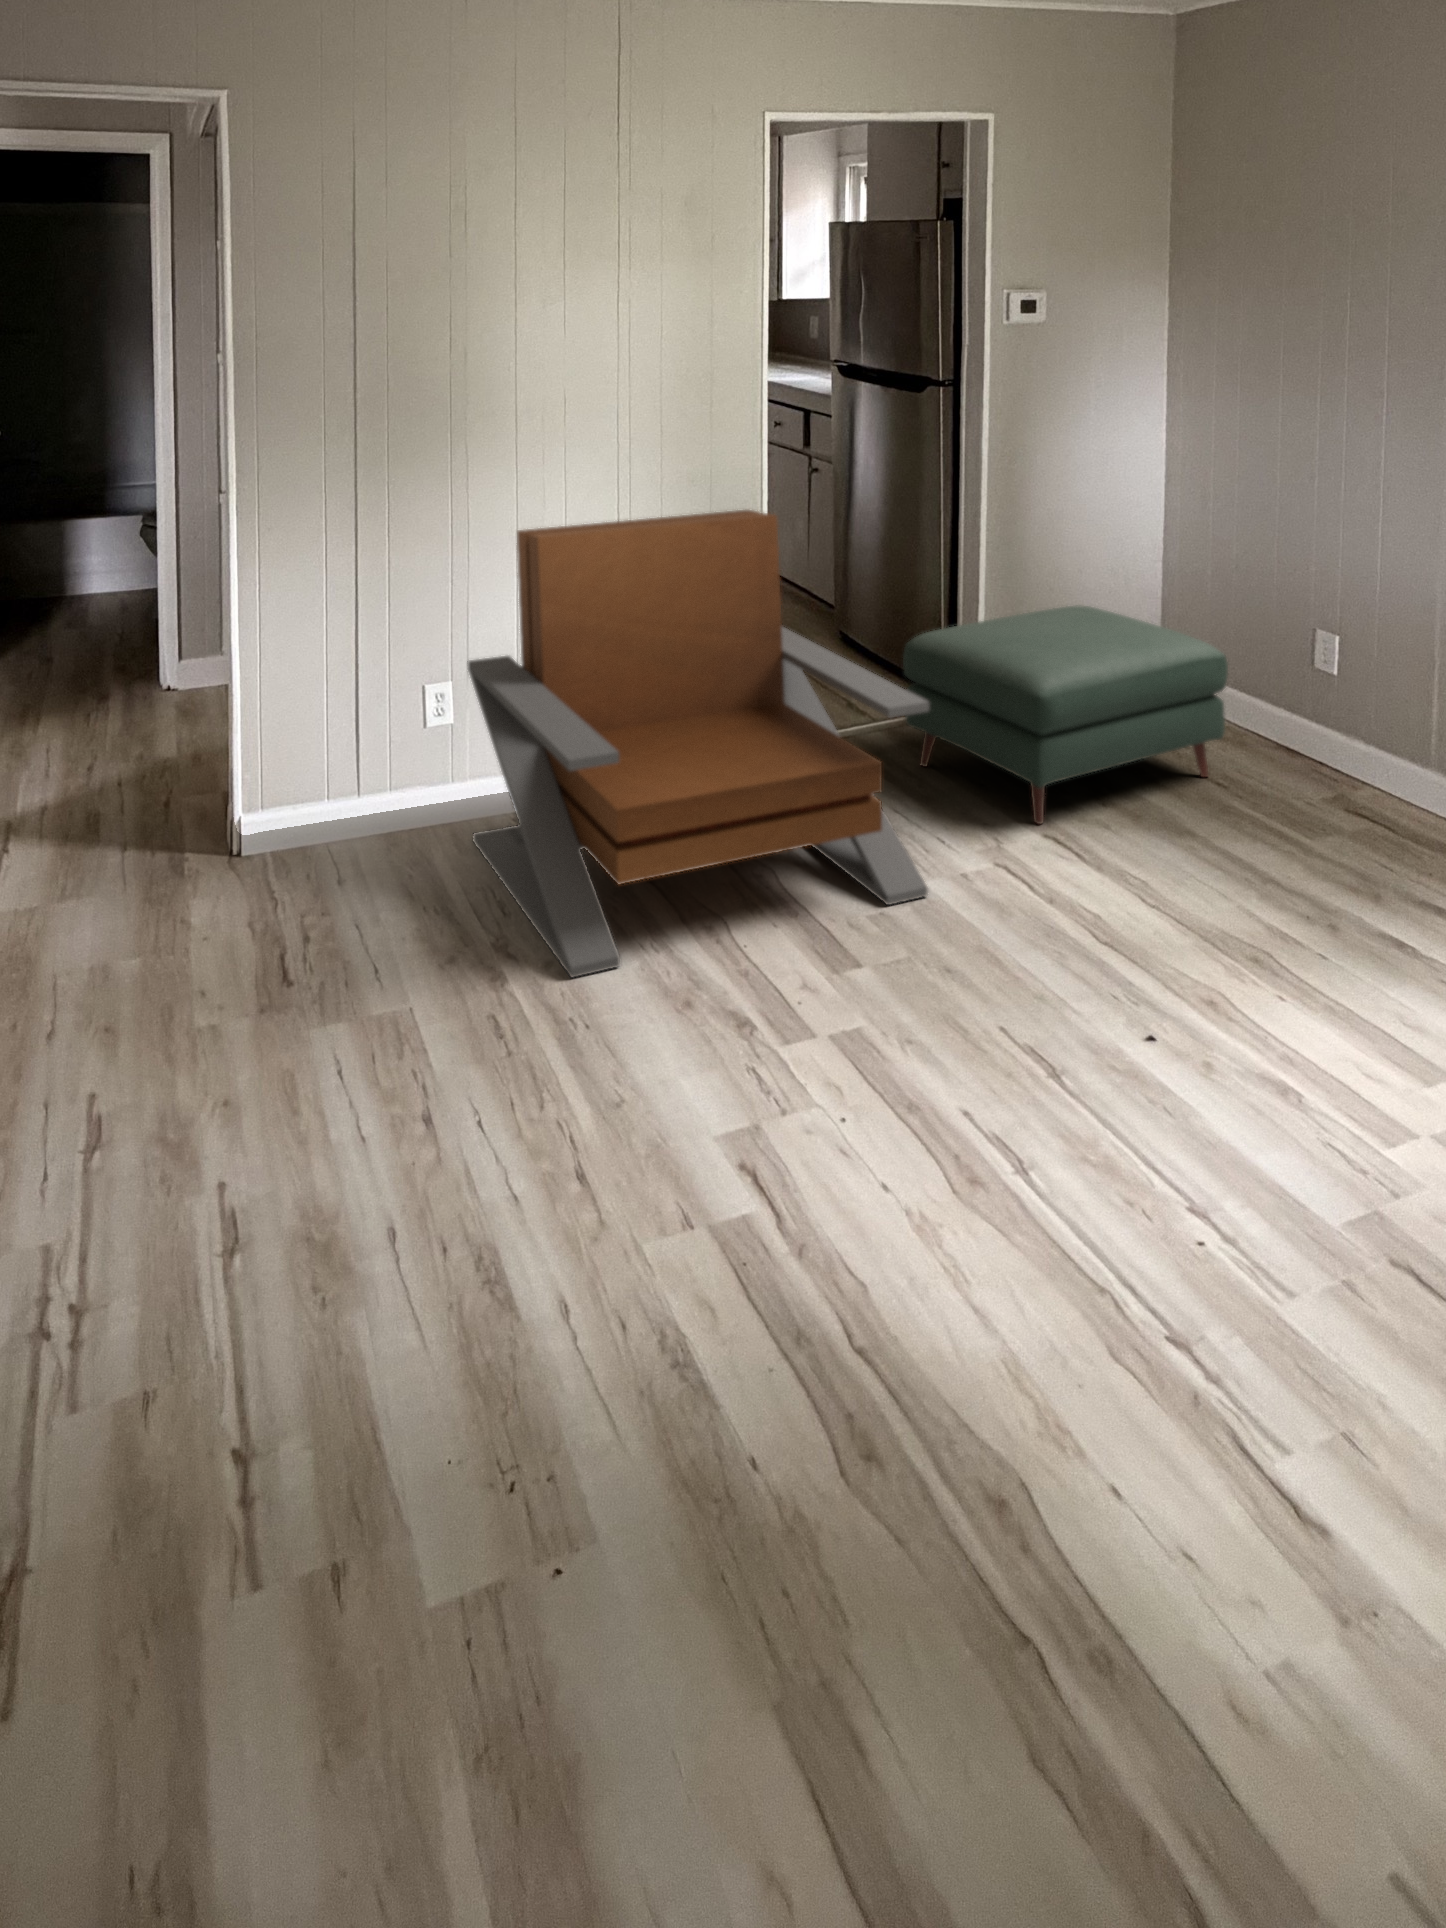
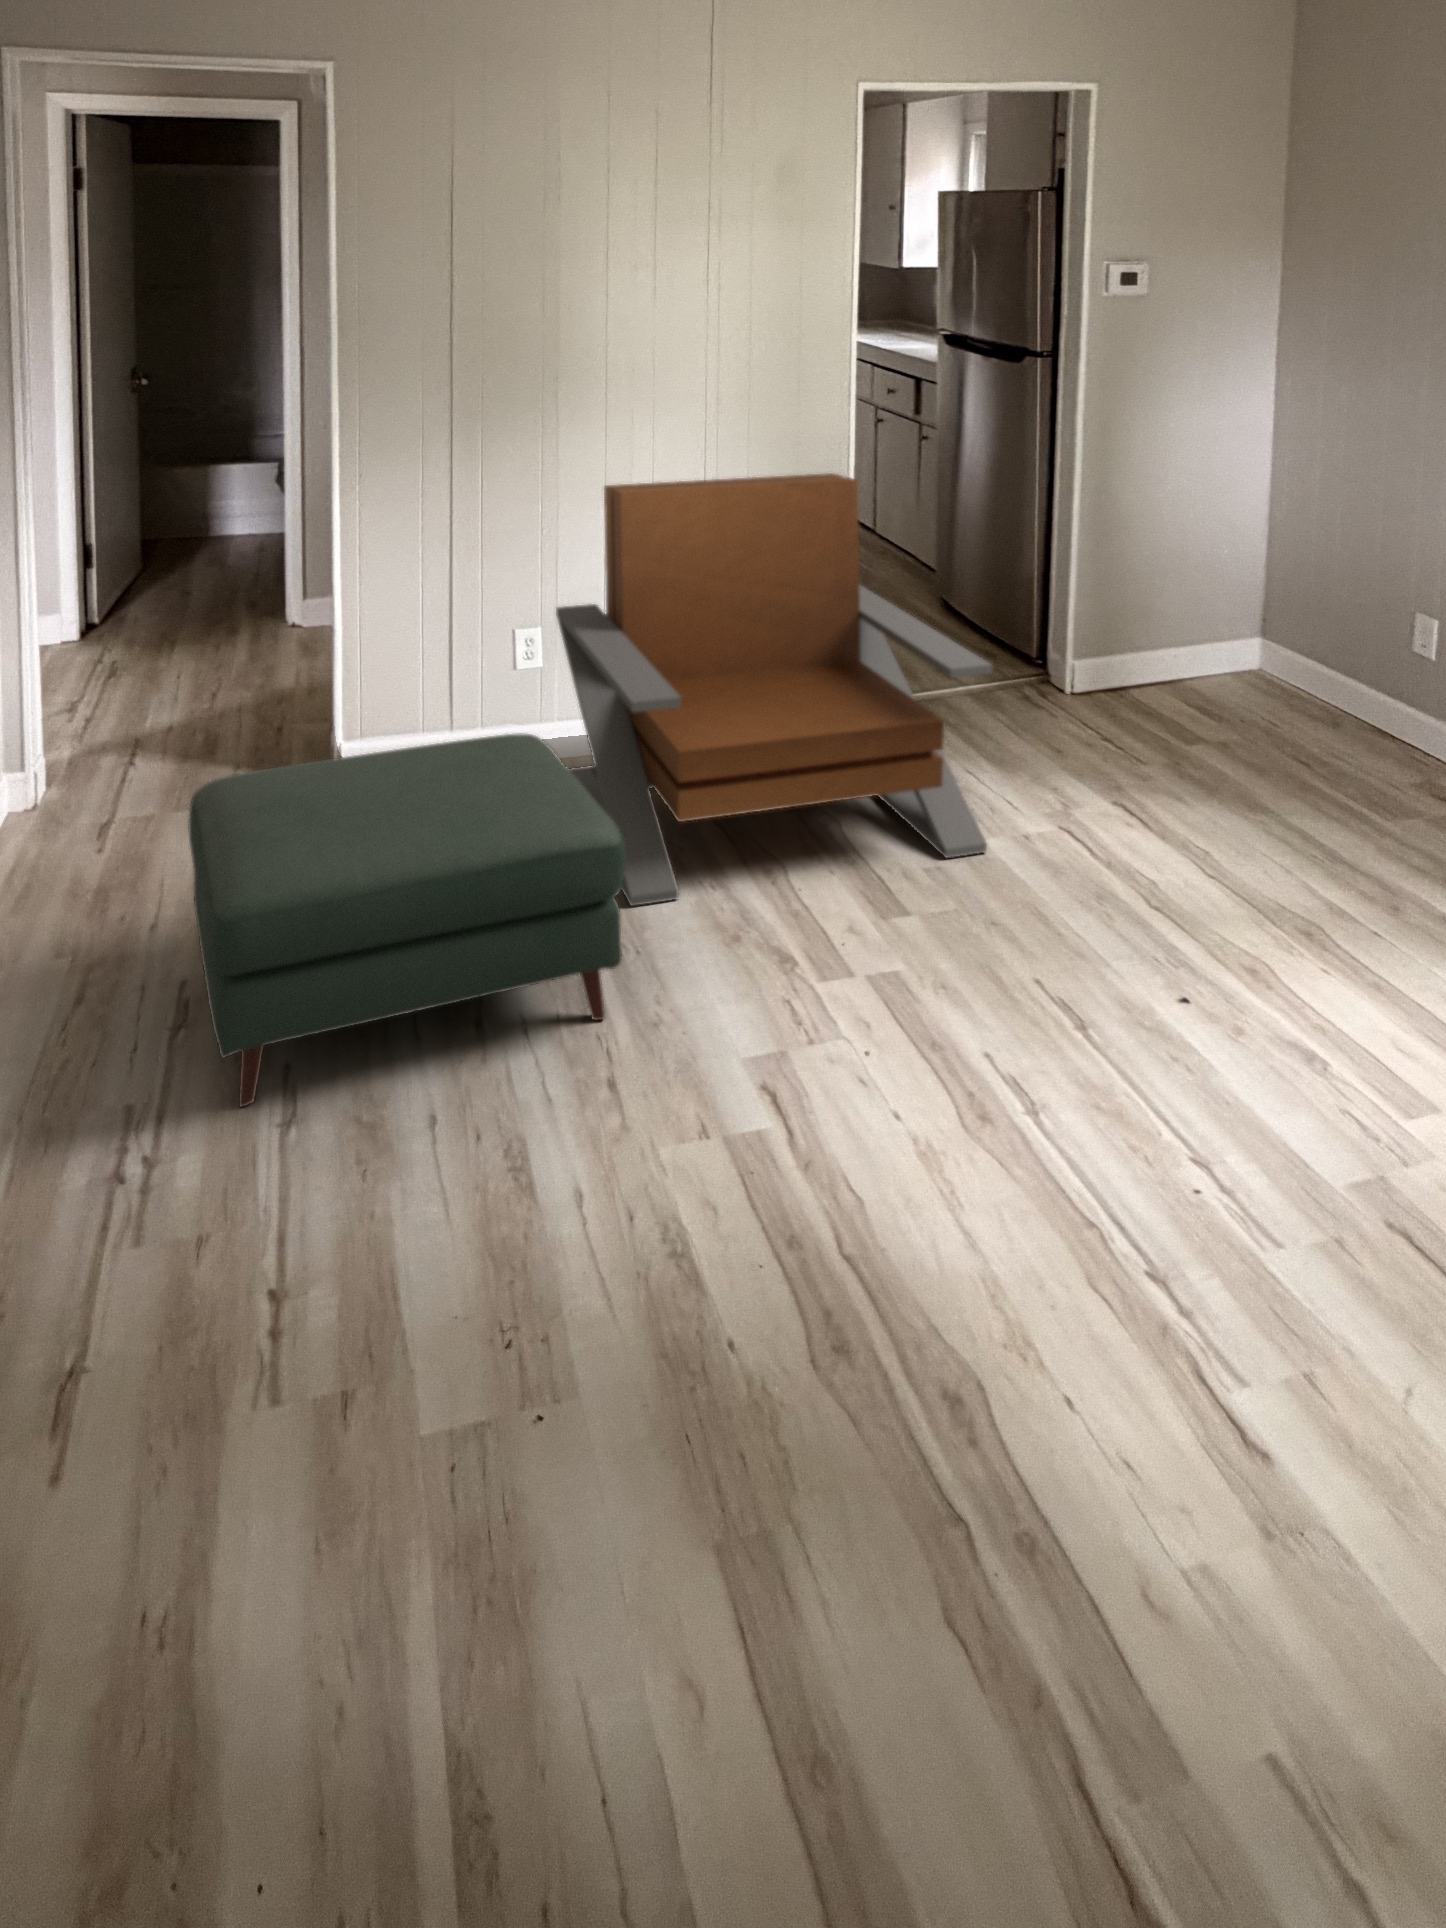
ottoman: present [903,606,1228,824] -> present [188,733,626,1107]

